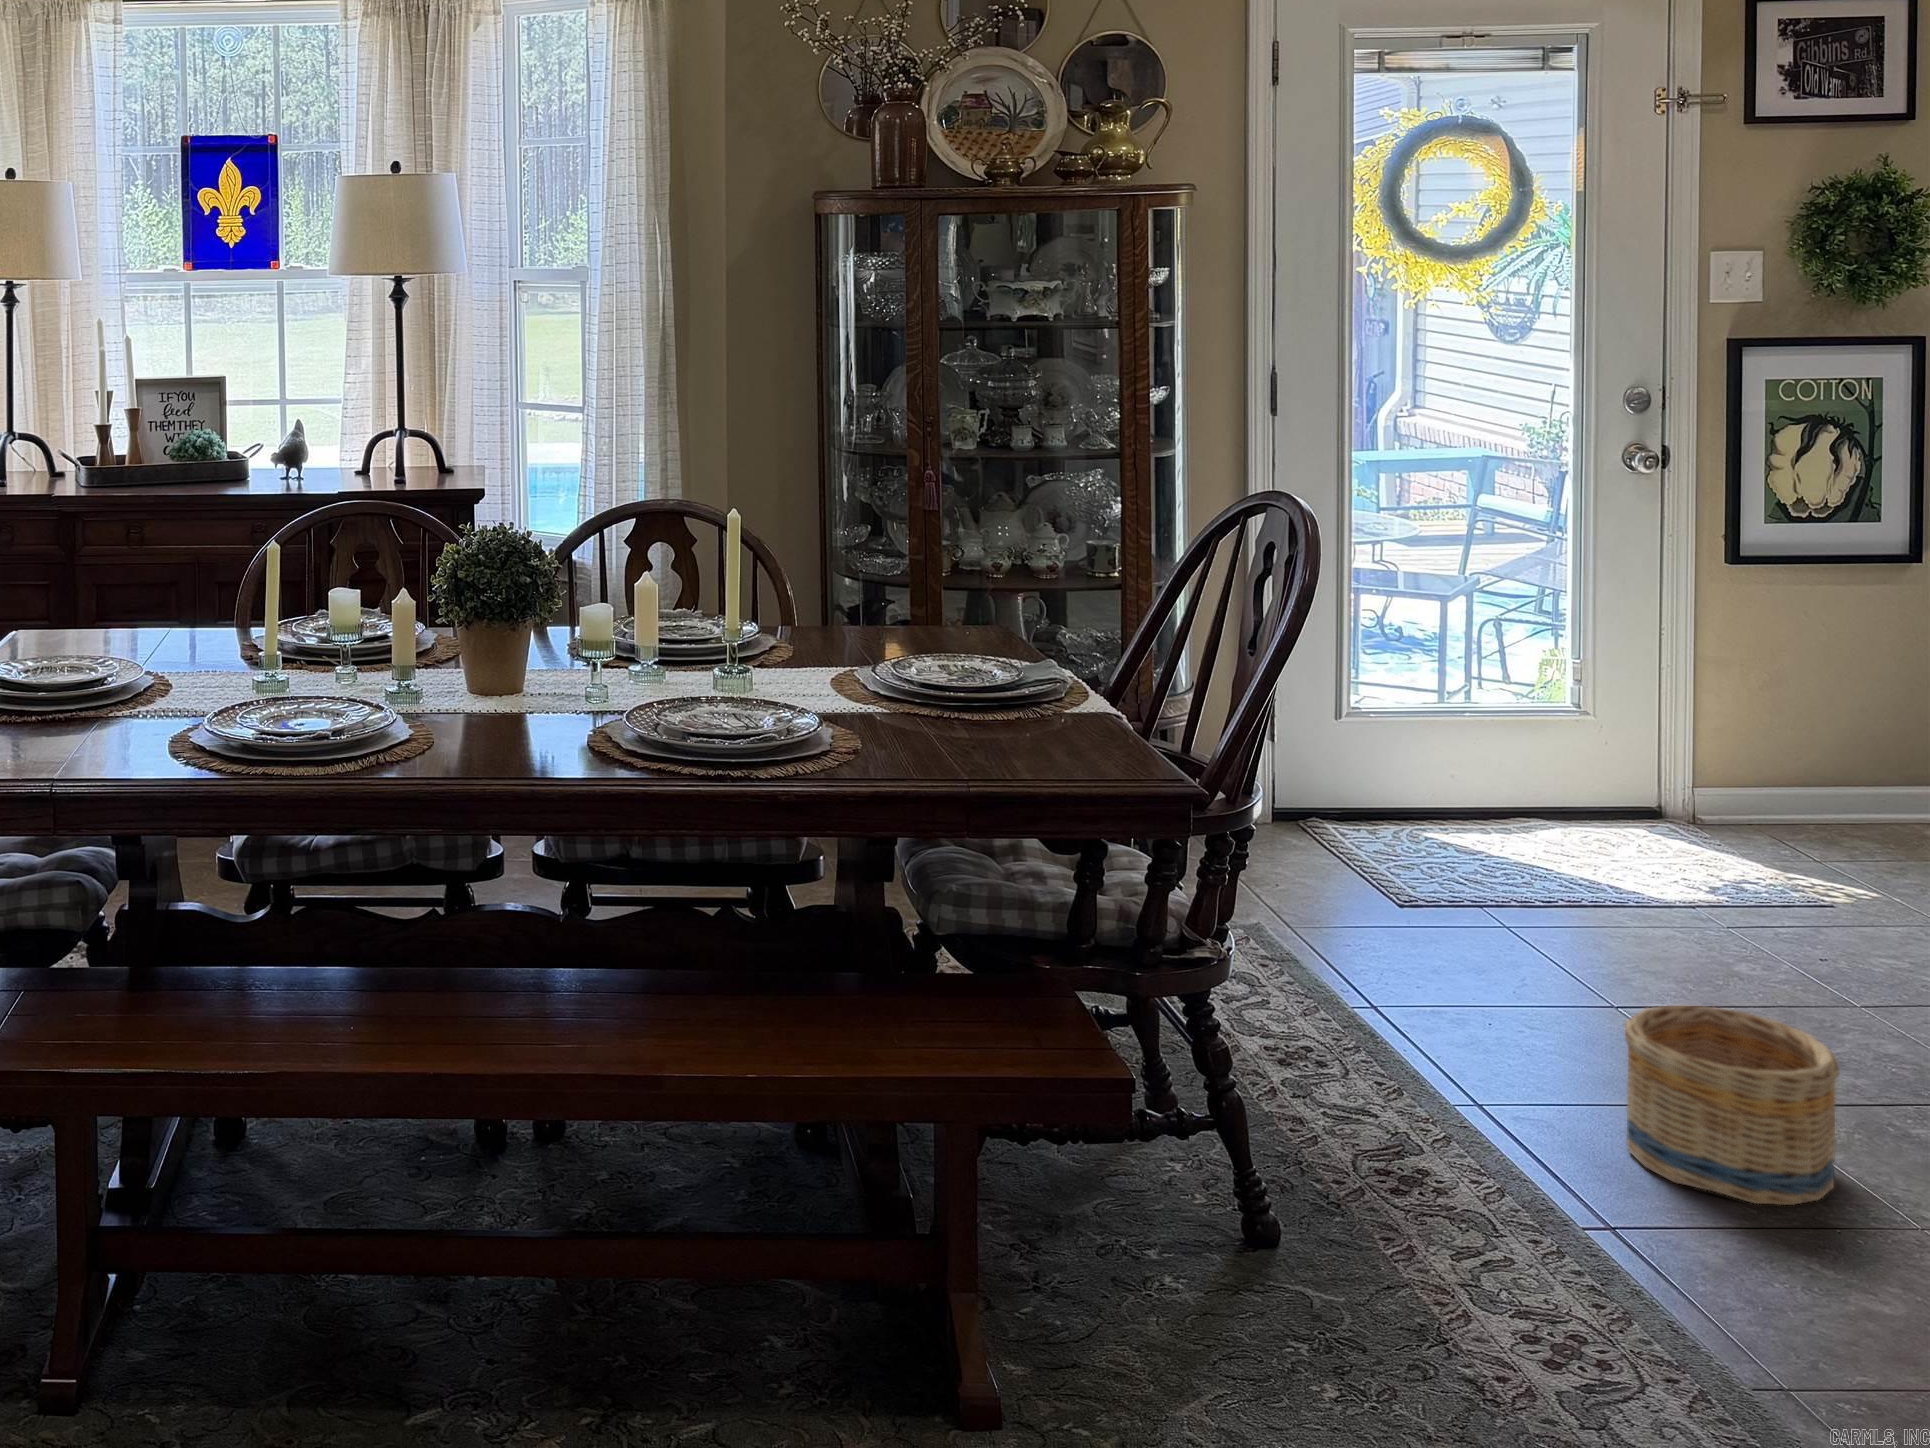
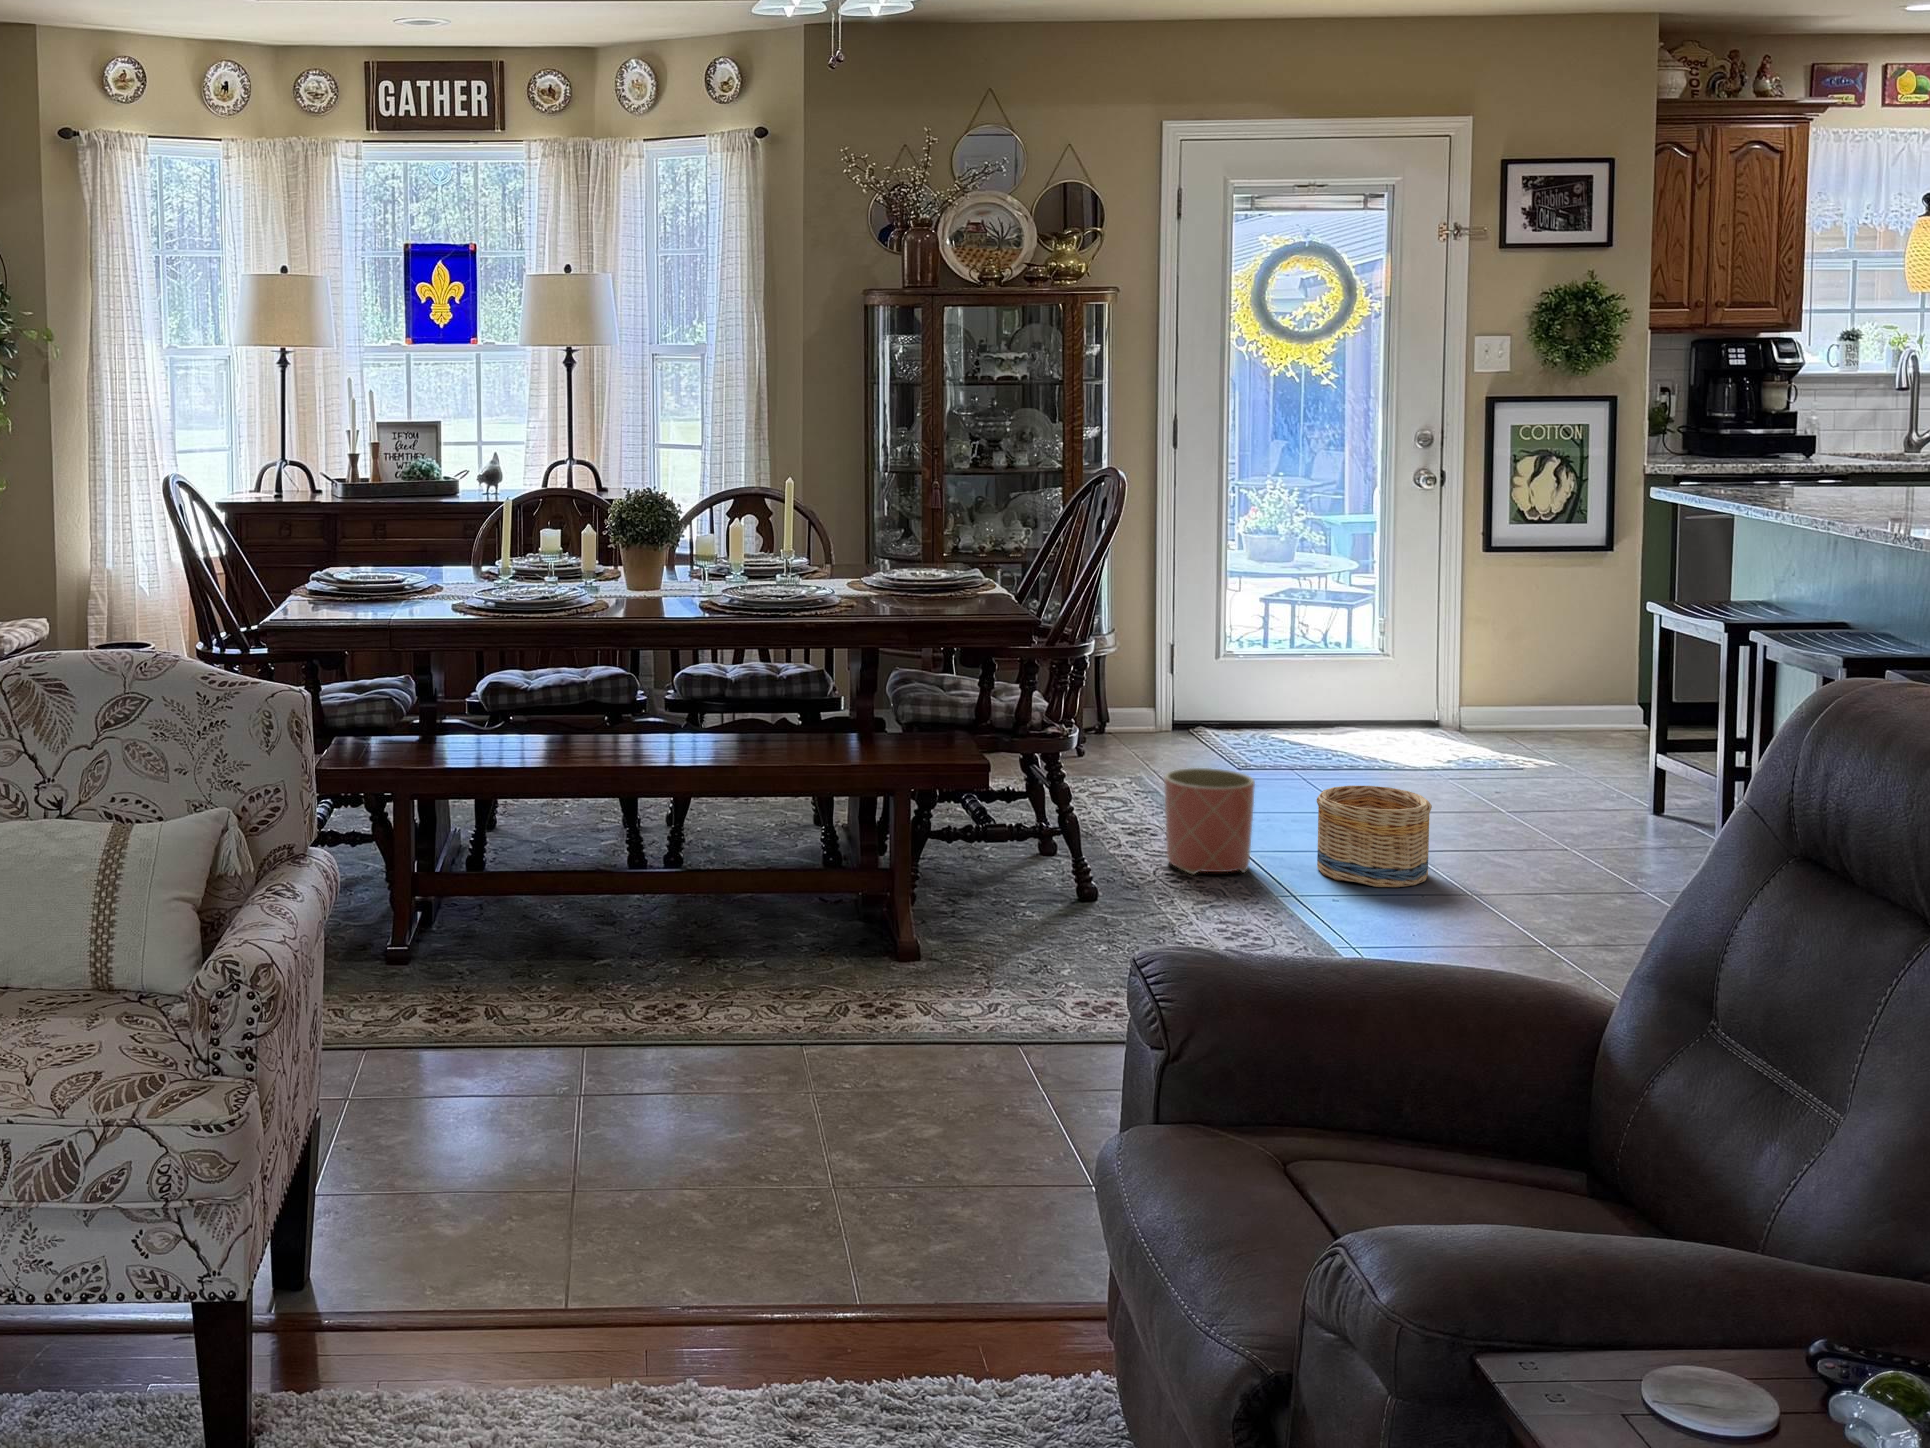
planter: none [1358,968,1519,1162] -> present [1164,768,1255,874]

